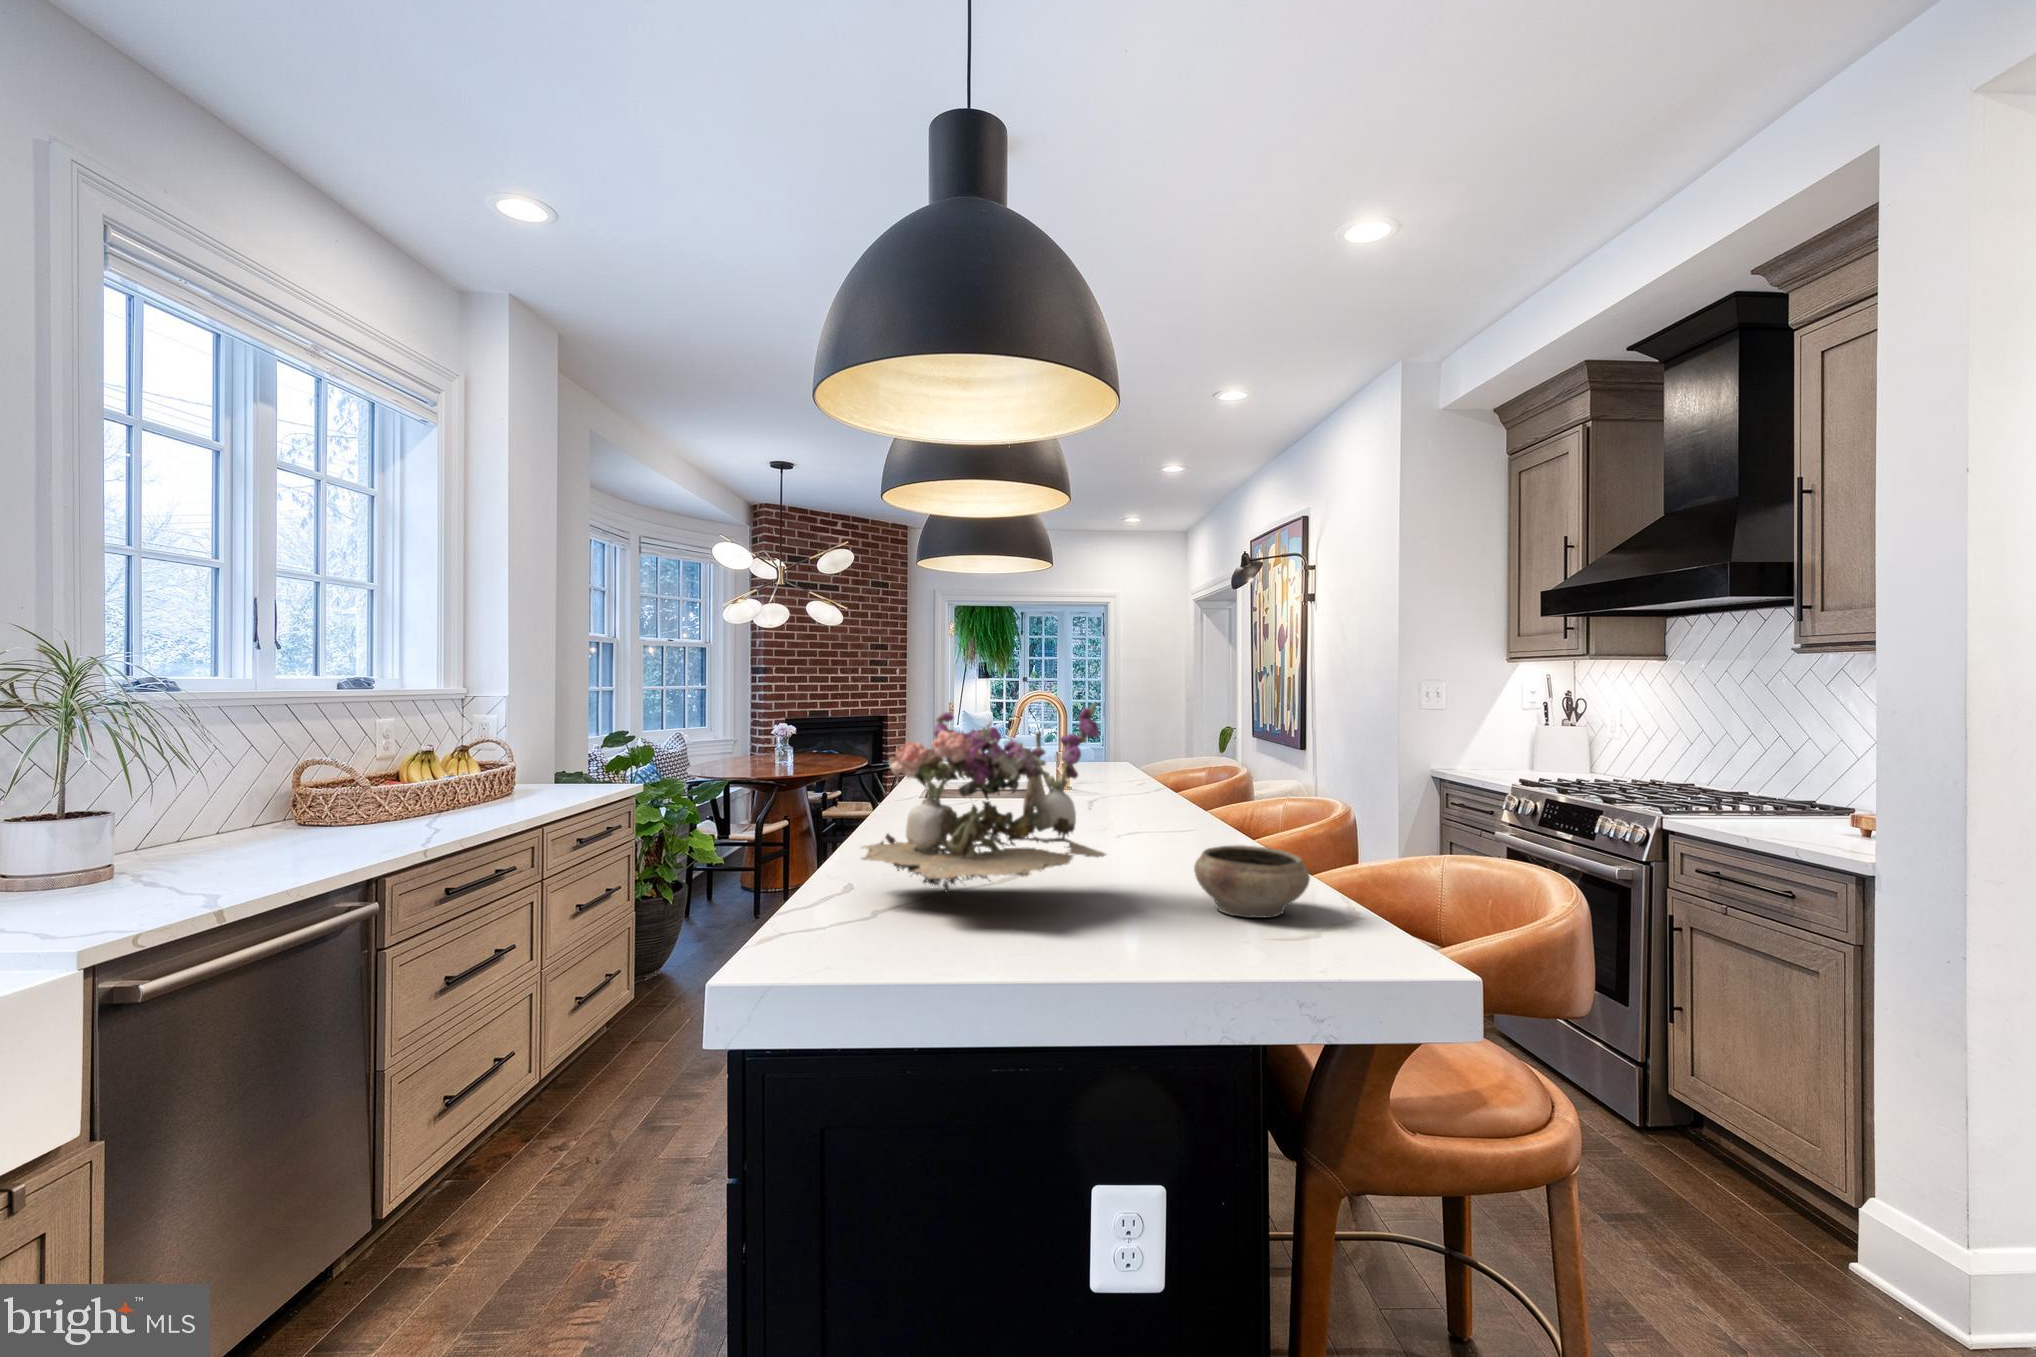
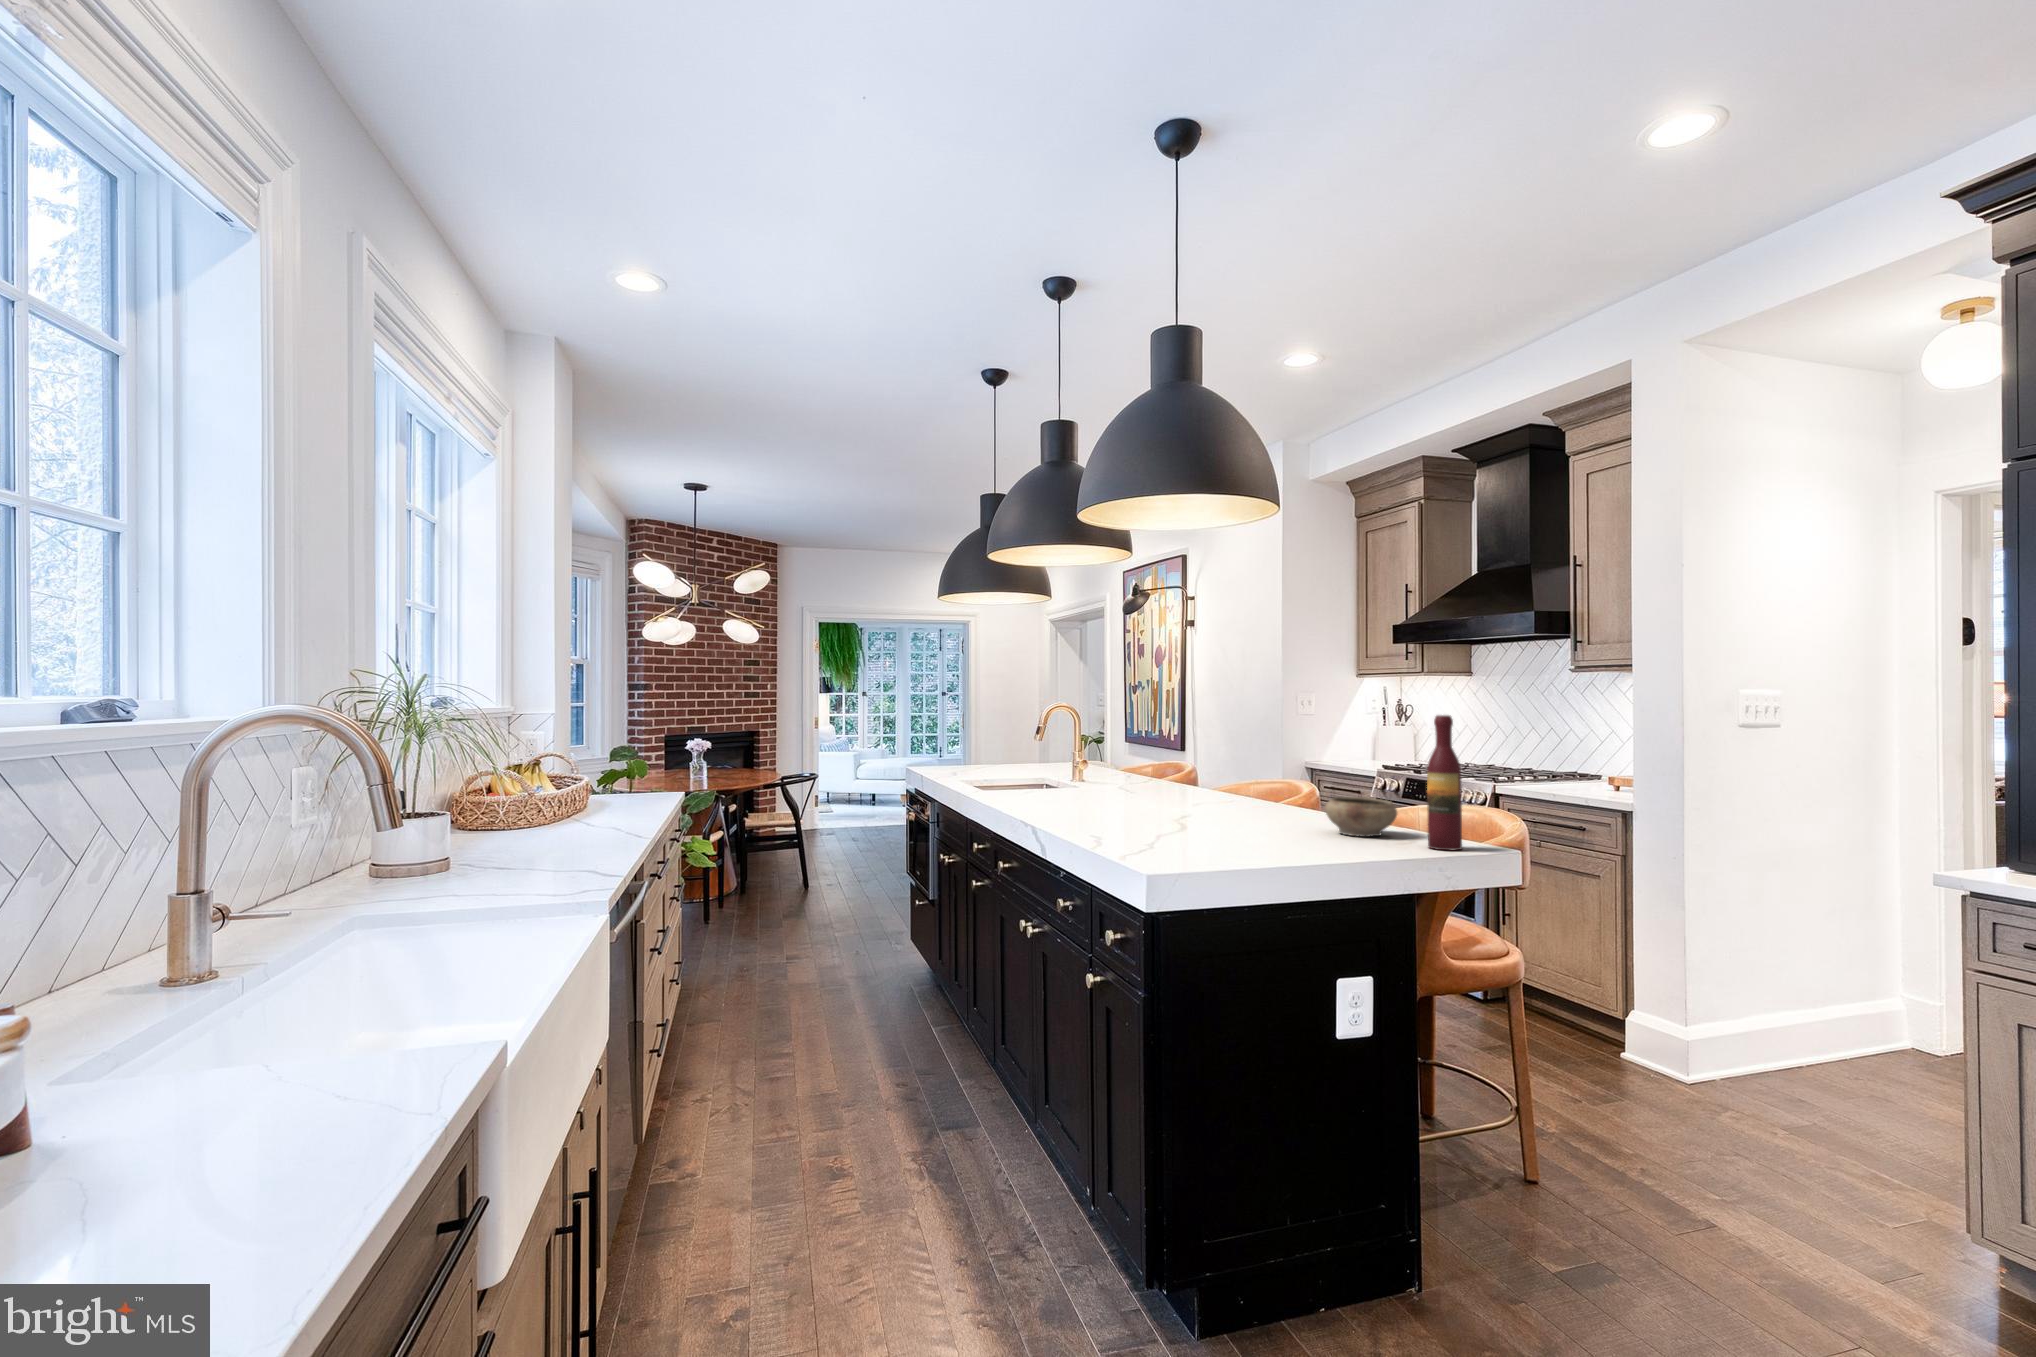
flower arrangement: present [861,703,1106,893] -> none [1120,709,1283,836]
wine bottle: none [1309,719,1369,966] -> present [1427,715,1462,851]

